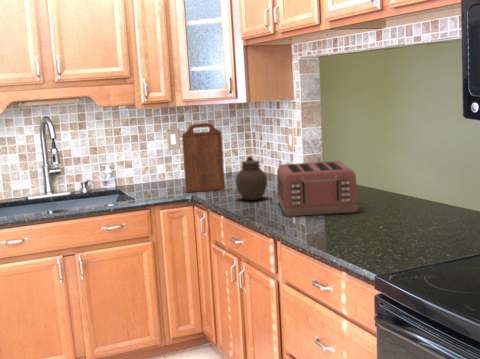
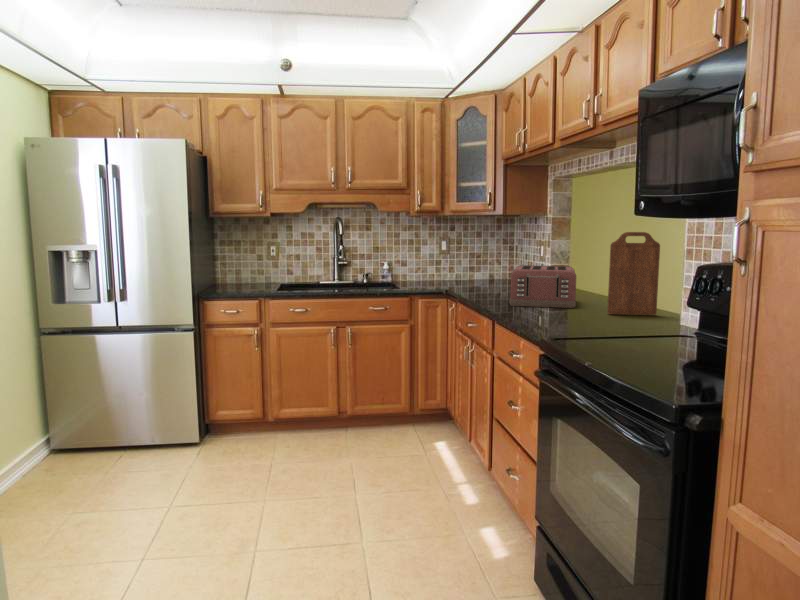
cutting board: present [182,123,225,193] -> present [608,232,660,315]
jar: present [236,157,267,200] -> none [482,259,509,296]

